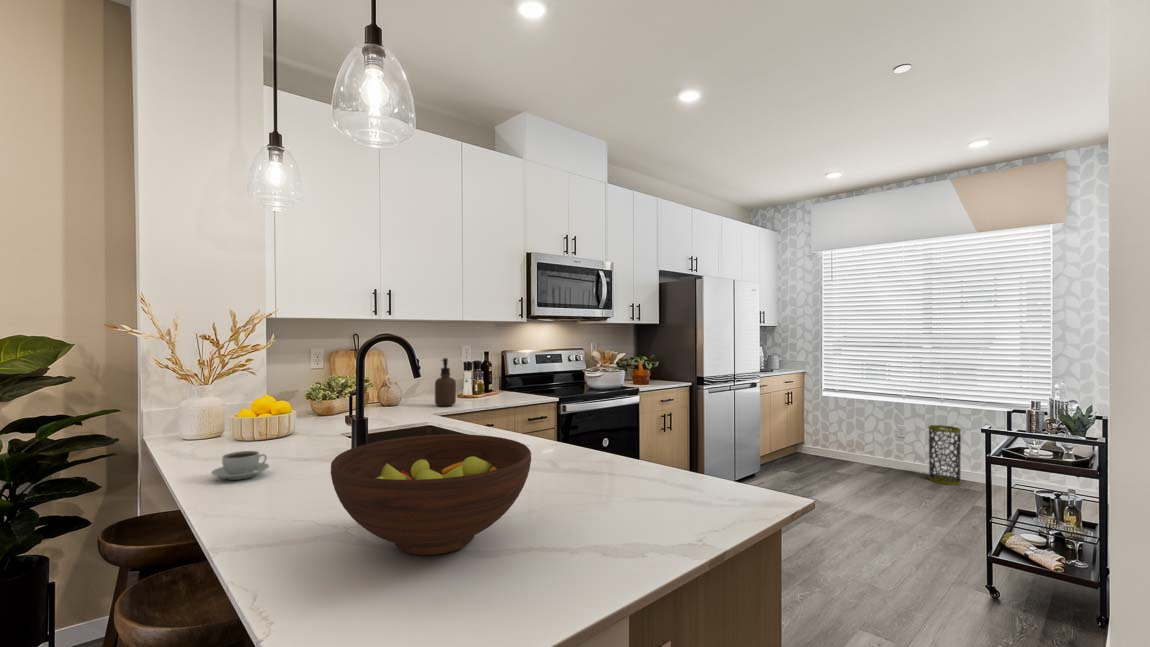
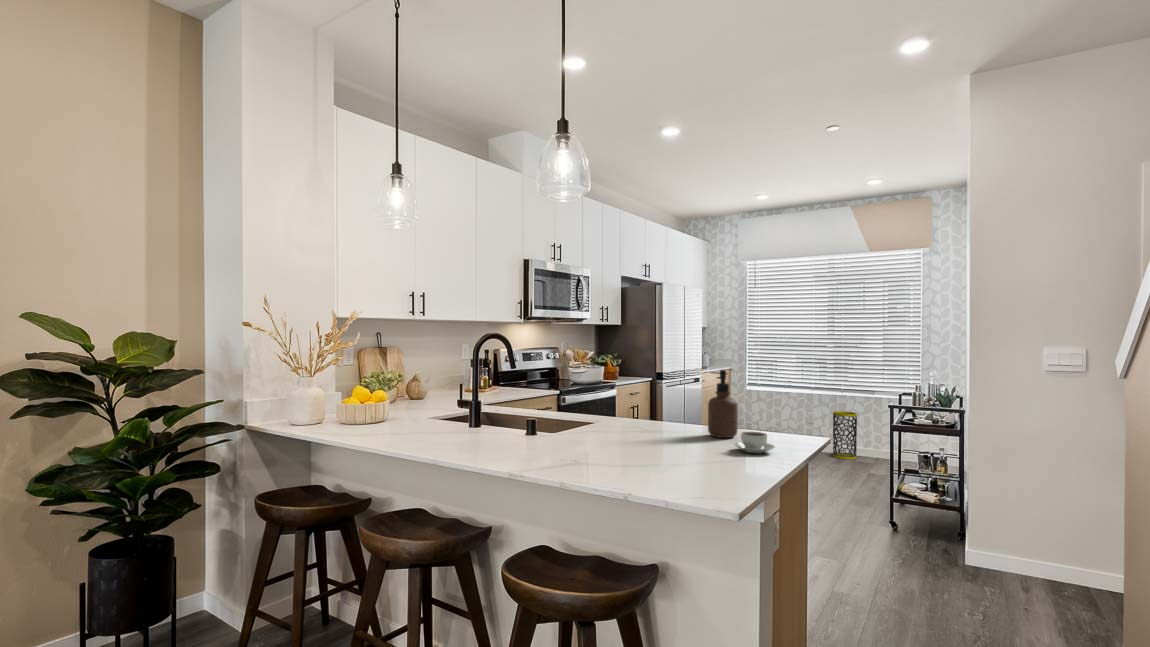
soap dispenser: present [435,358,456,406] -> present [708,370,738,438]
fruit bowl: present [331,434,531,555] -> none [591,399,708,464]
coffee cup: present [211,451,269,480] -> present [734,432,775,453]

